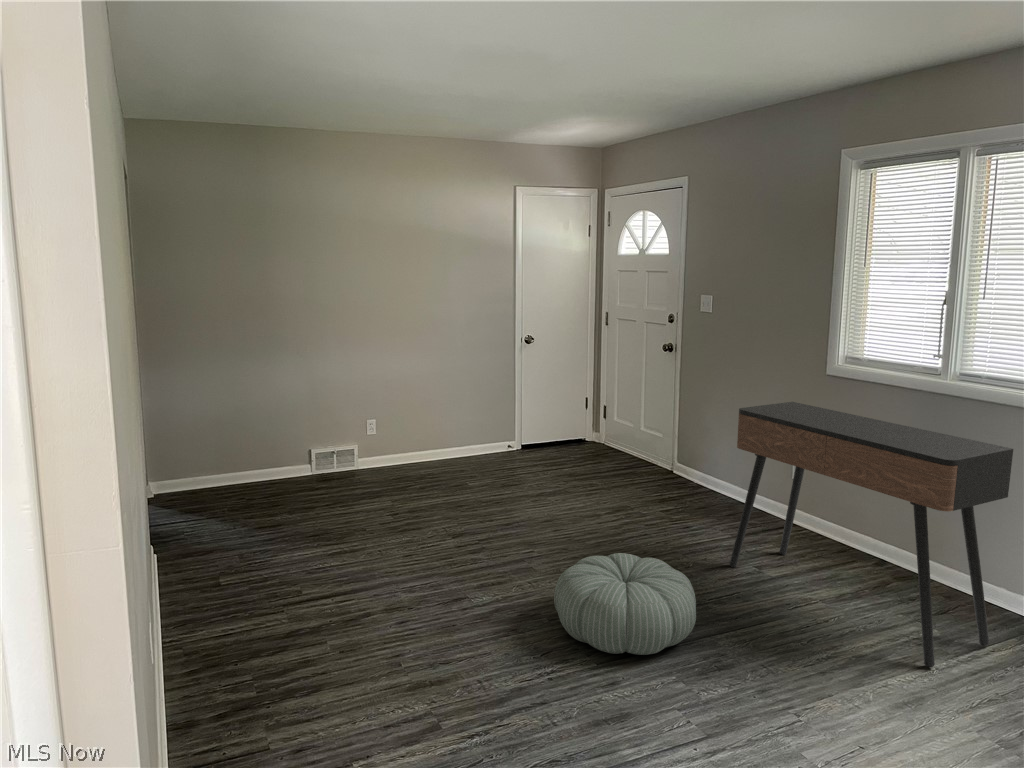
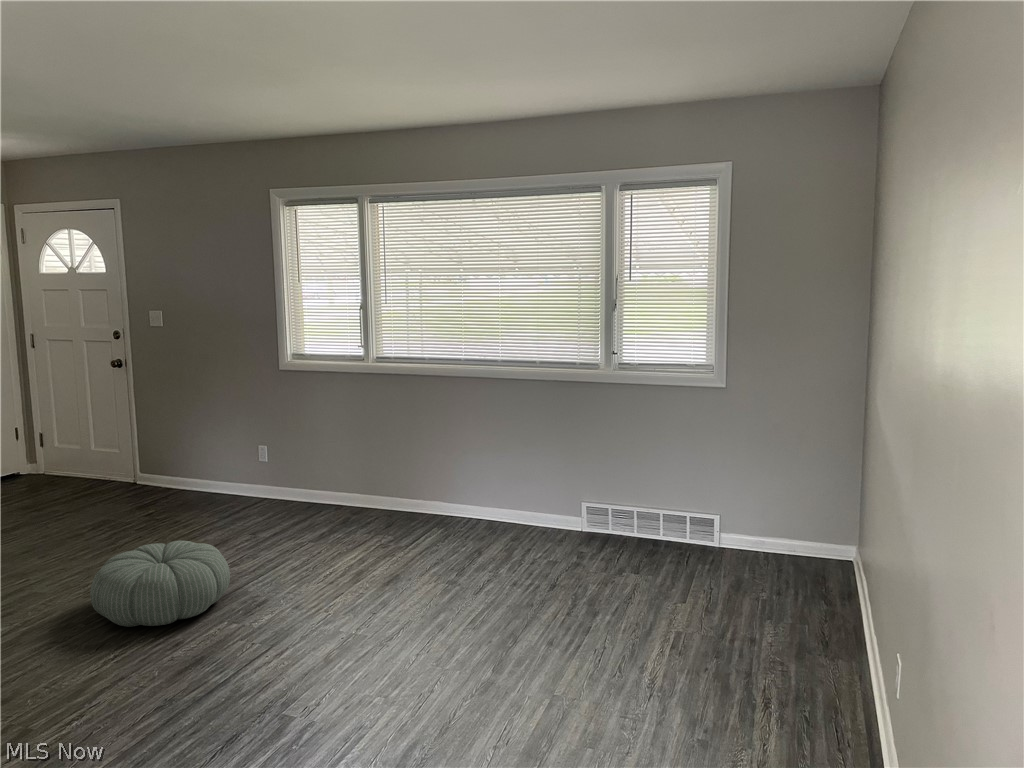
console table: present [730,402,1013,667] -> none [224,395,421,558]

